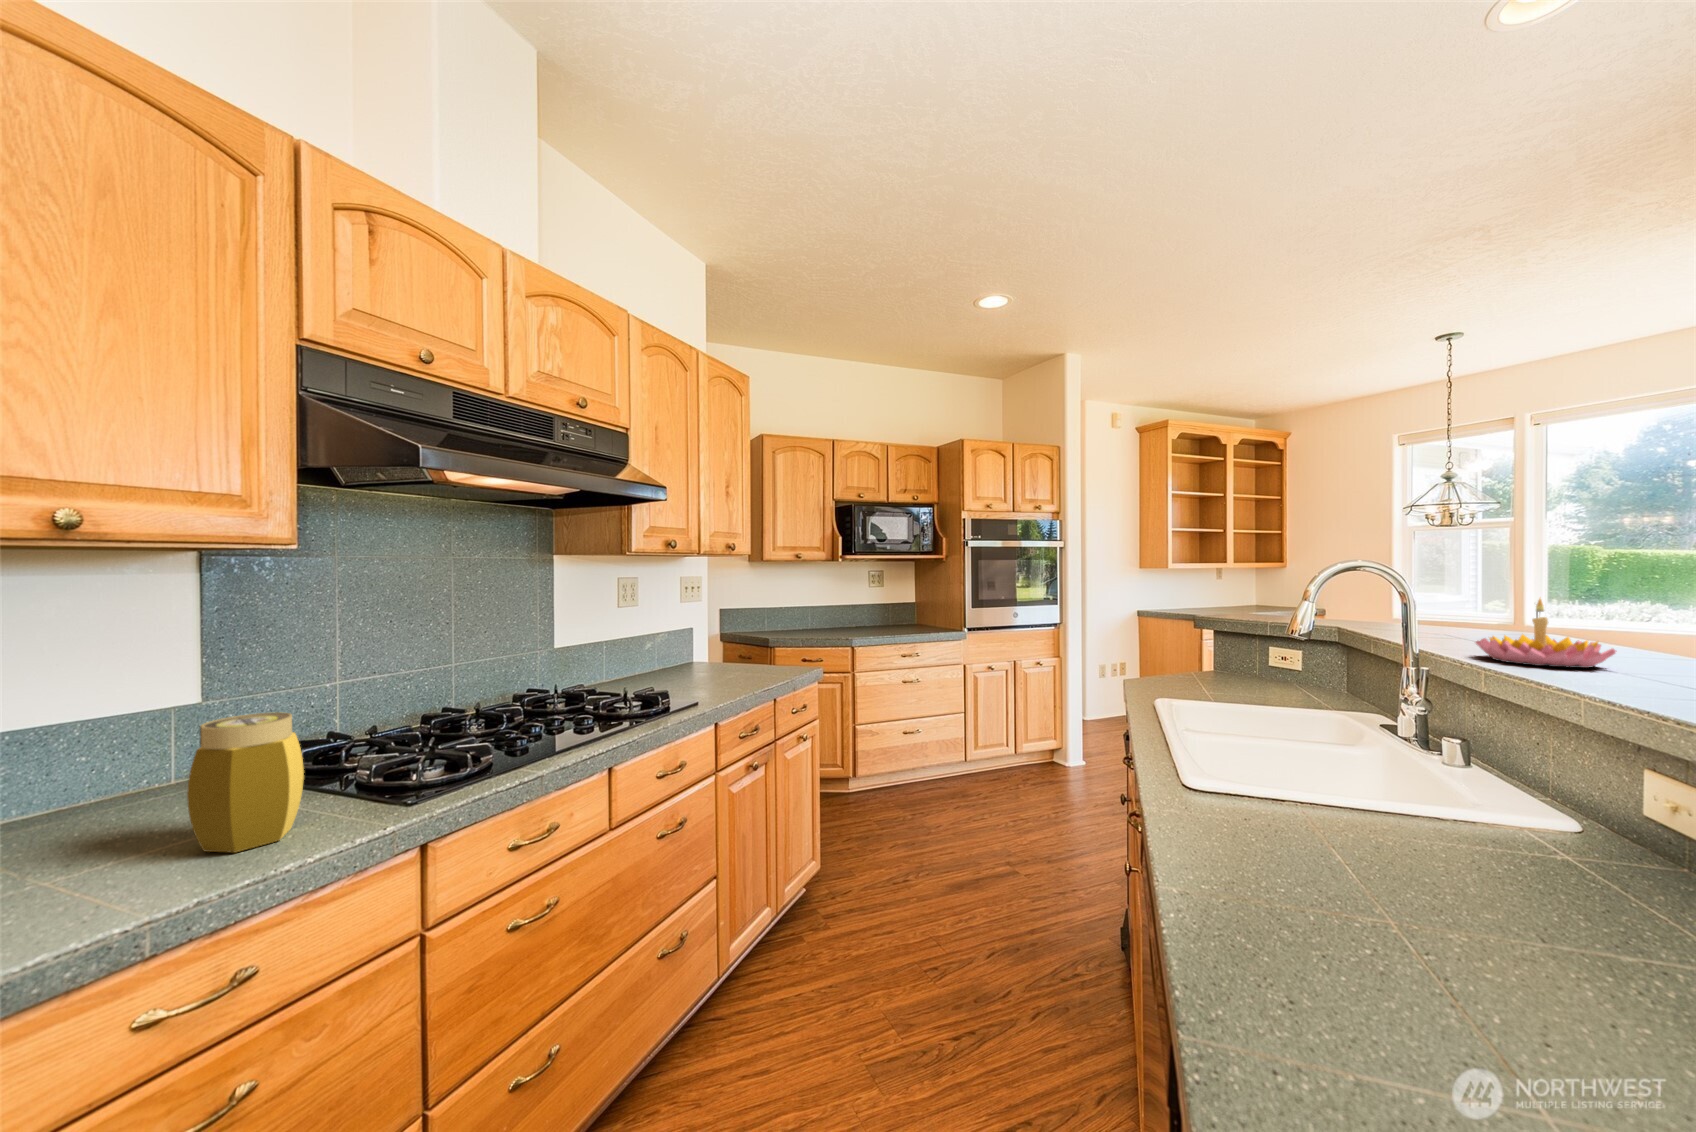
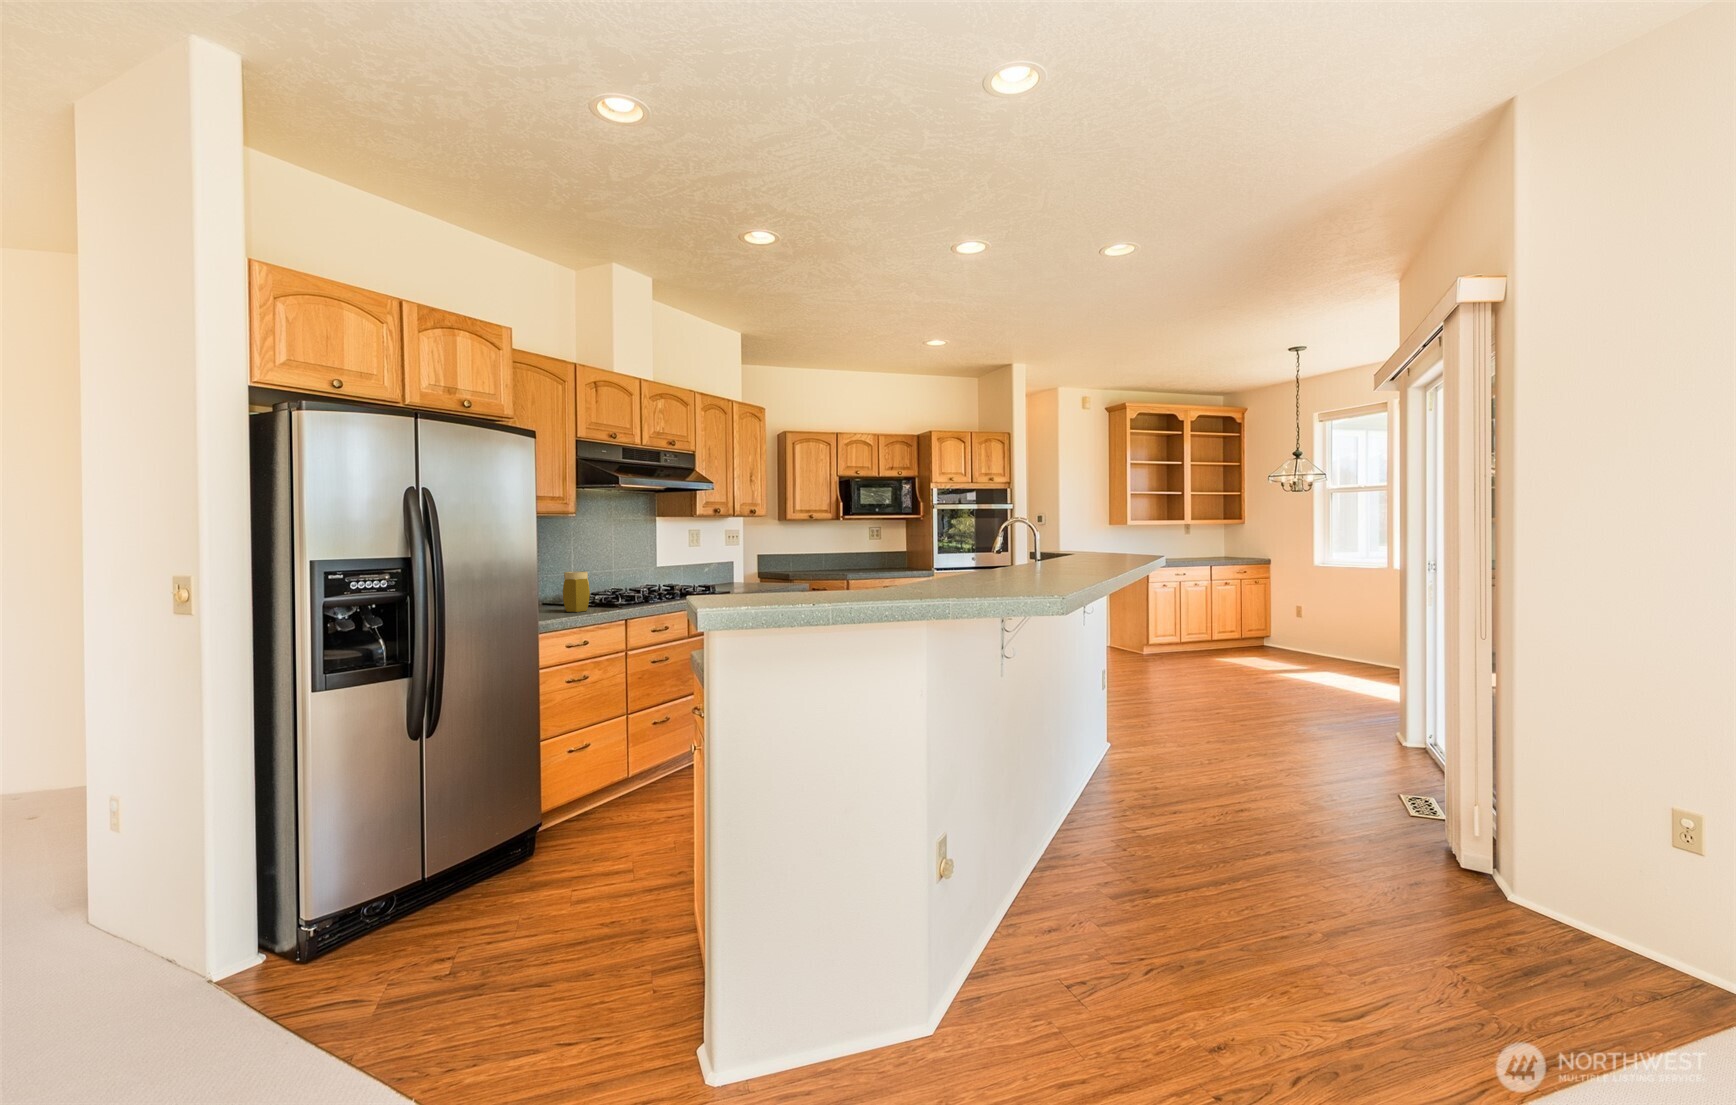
candle holder: present [1476,599,1617,668] -> none [1050,534,1092,562]

